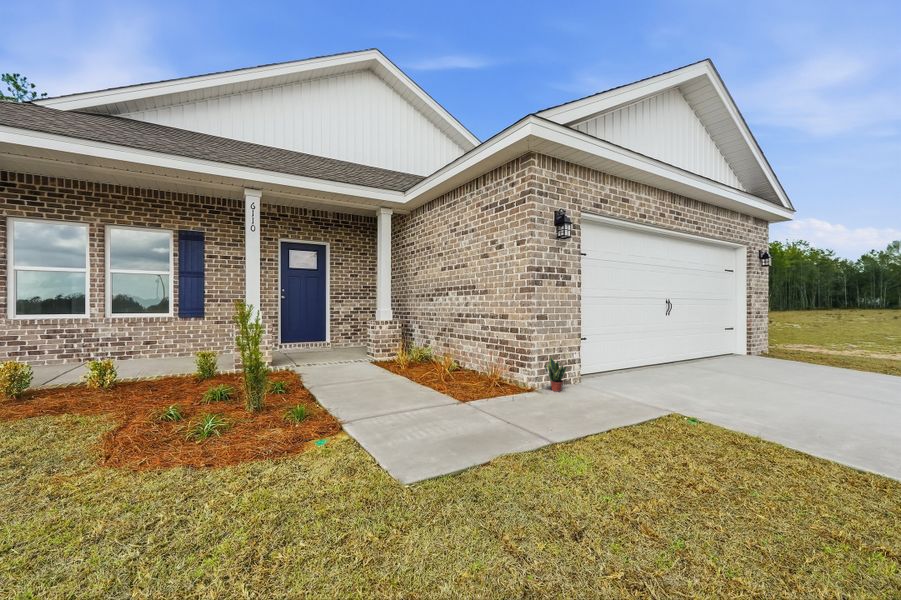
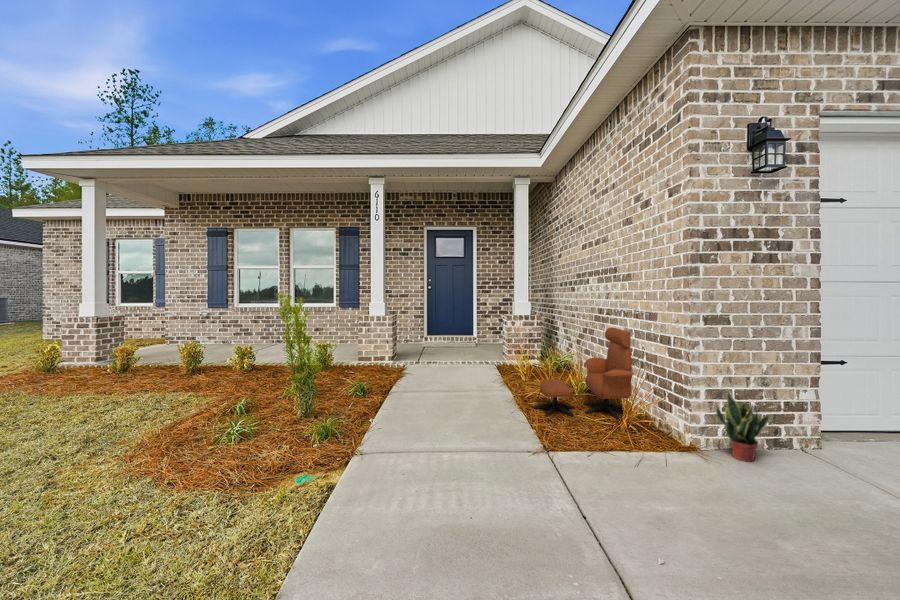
lounge chair: none [432,325,496,387] -> present [533,327,634,418]

